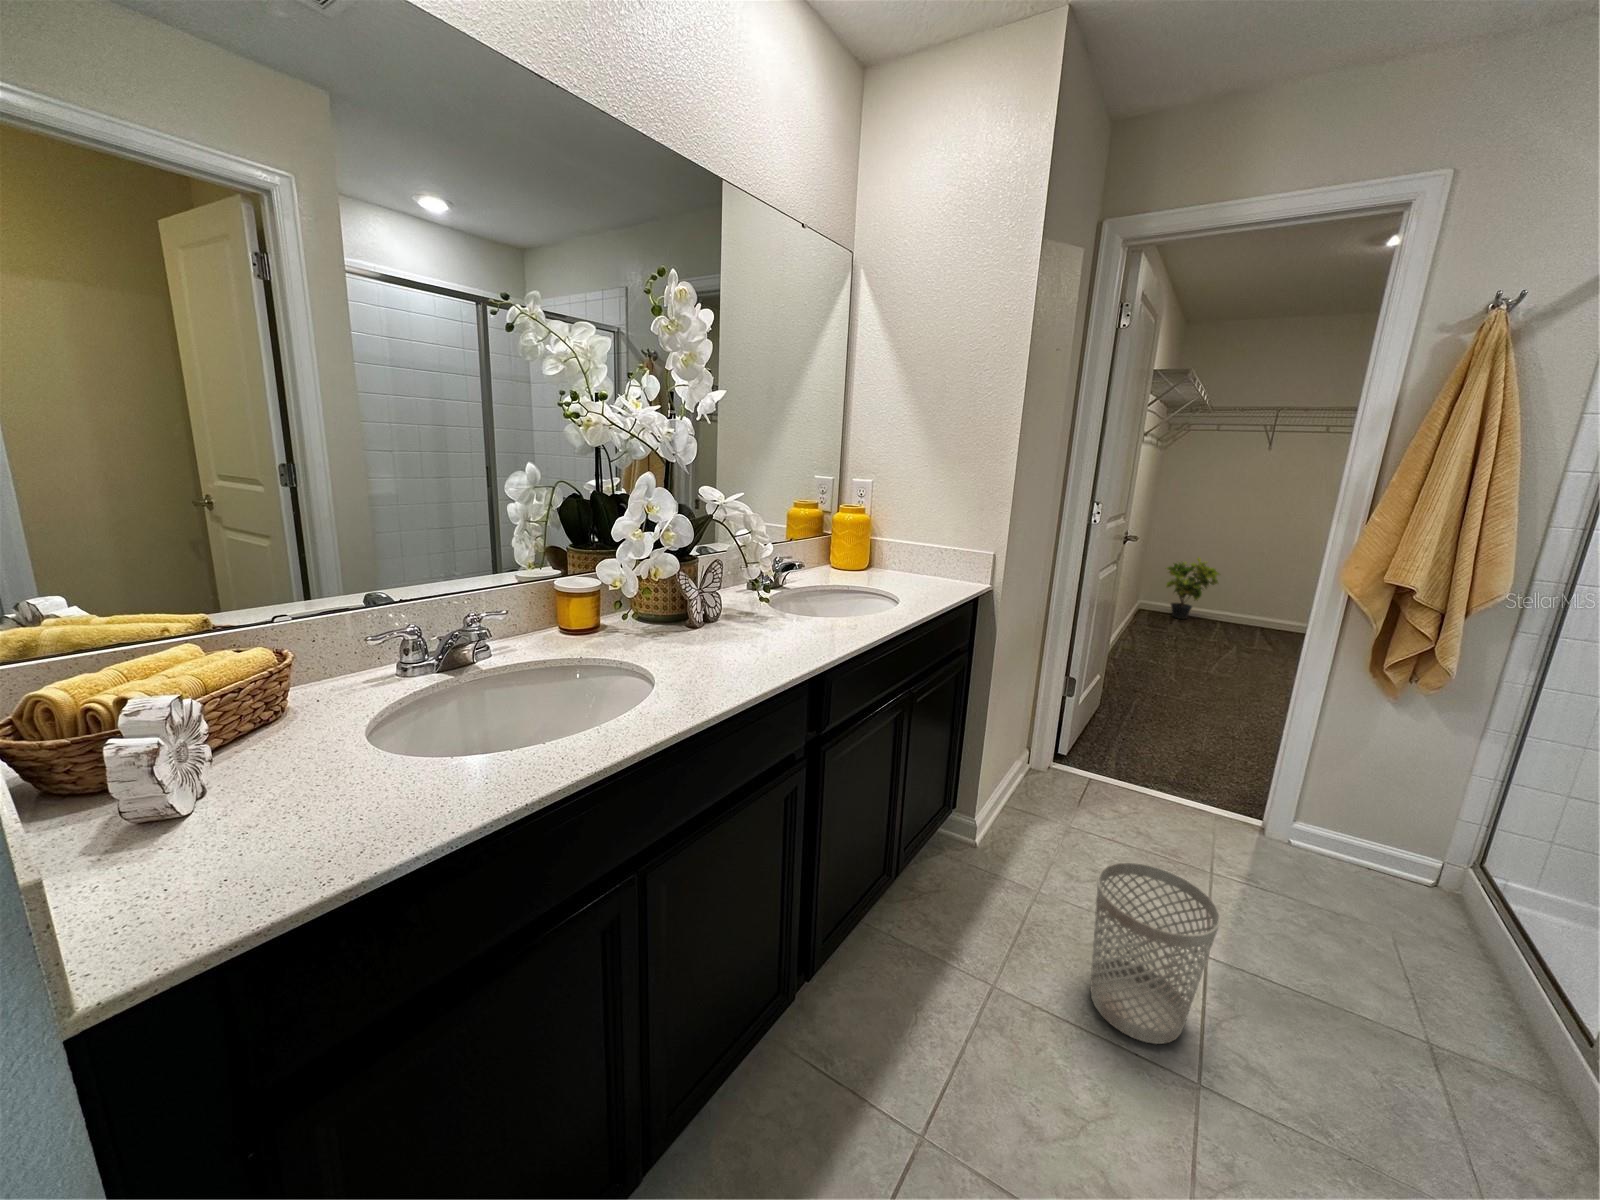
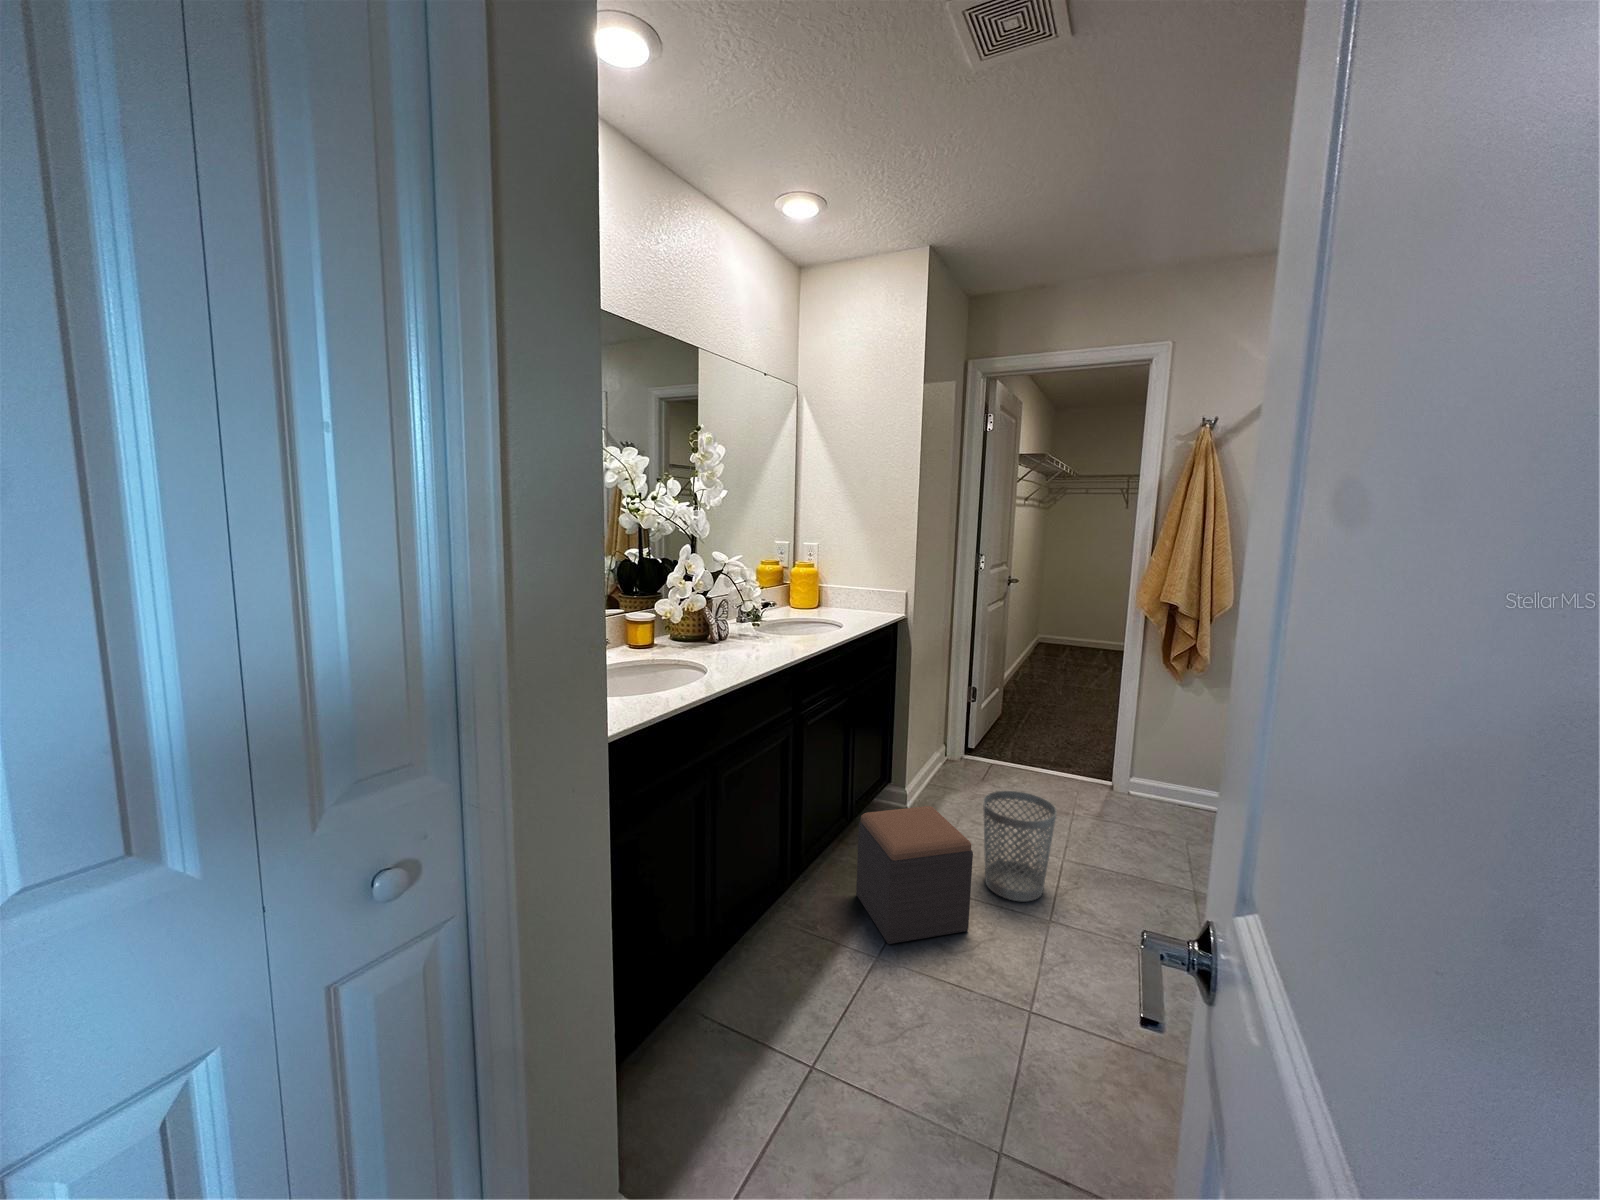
potted plant: present [1166,557,1219,619] -> none [1056,597,1101,649]
footstool: none [894,886,1086,1119] -> present [856,806,973,944]

